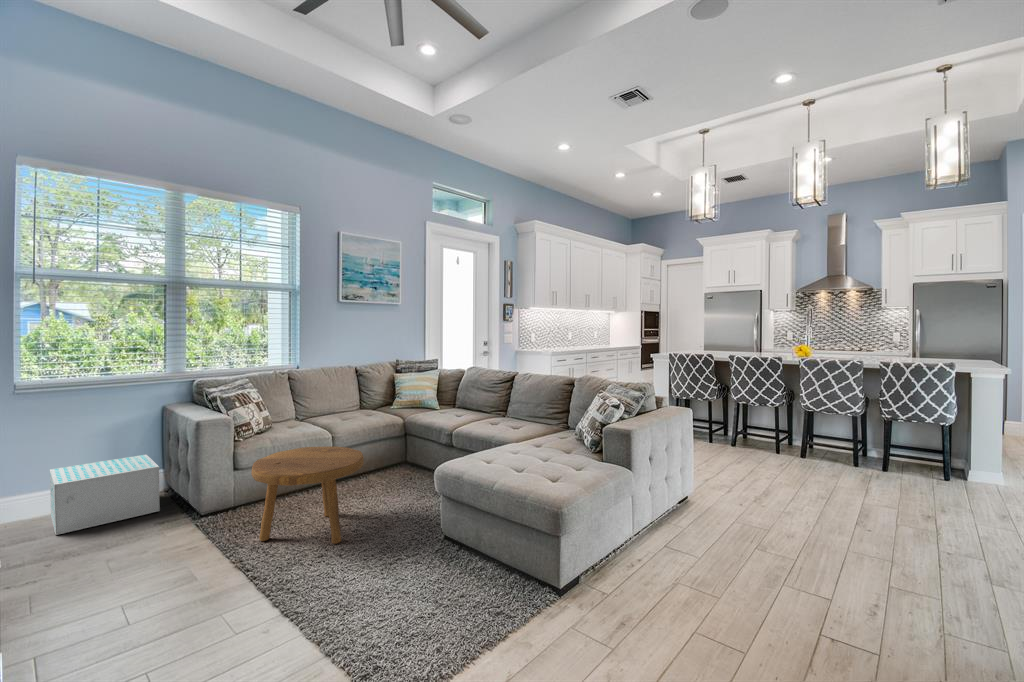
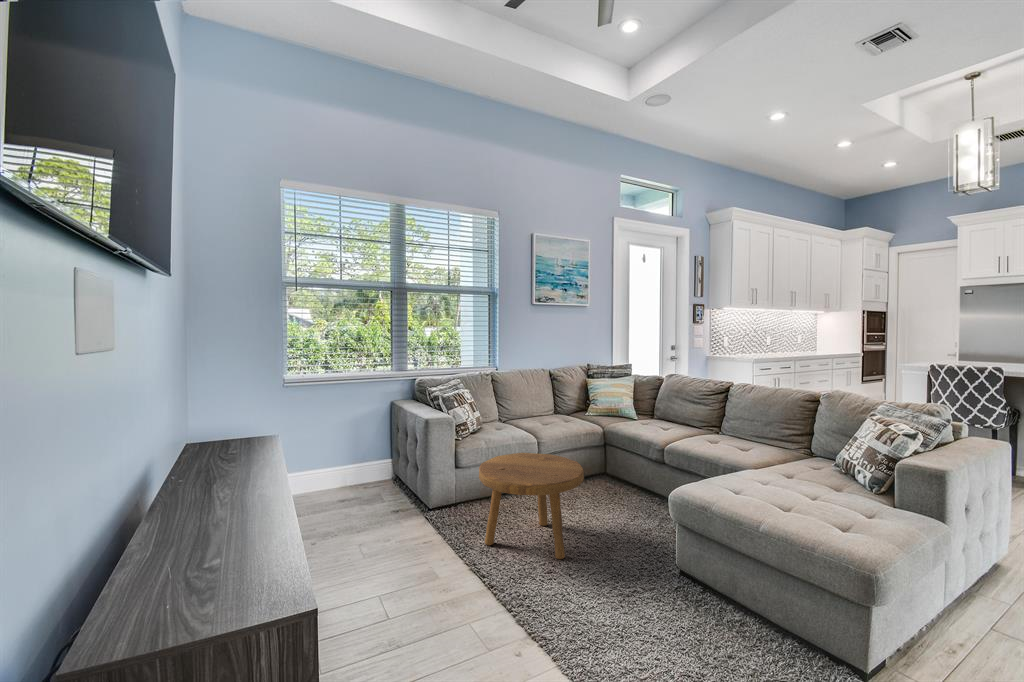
storage box: present [50,455,160,535] -> none [311,446,392,513]

